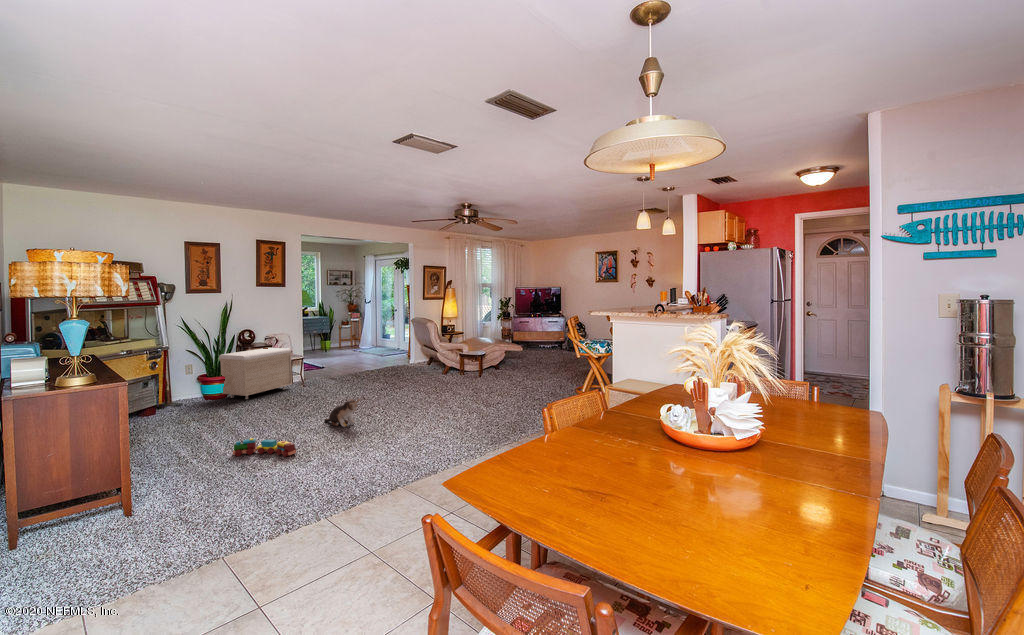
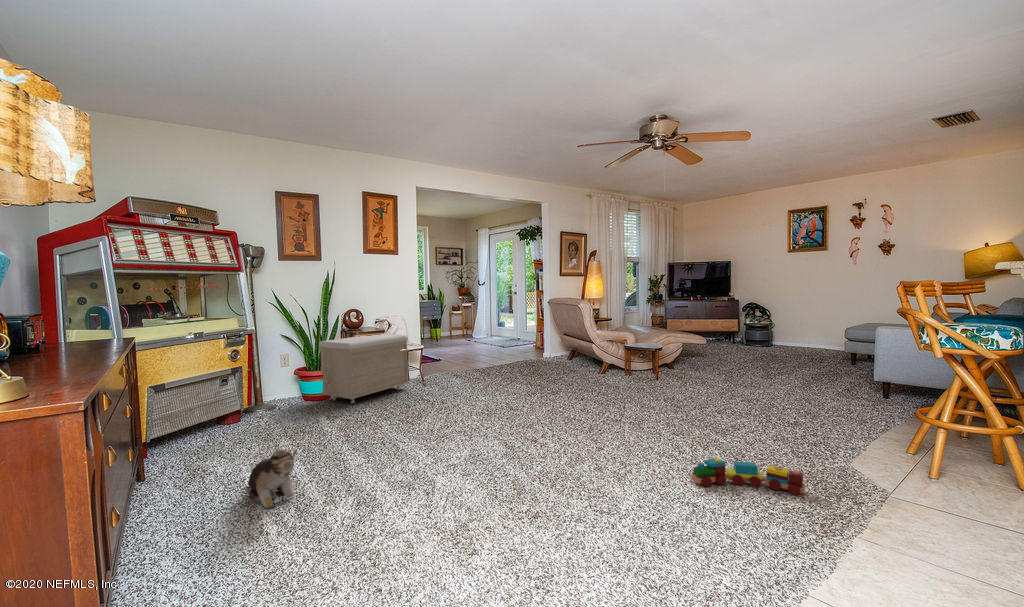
plush toy: present [324,399,360,427] -> present [248,449,297,508]
toy train: present [233,438,296,457] -> present [691,458,805,495]

